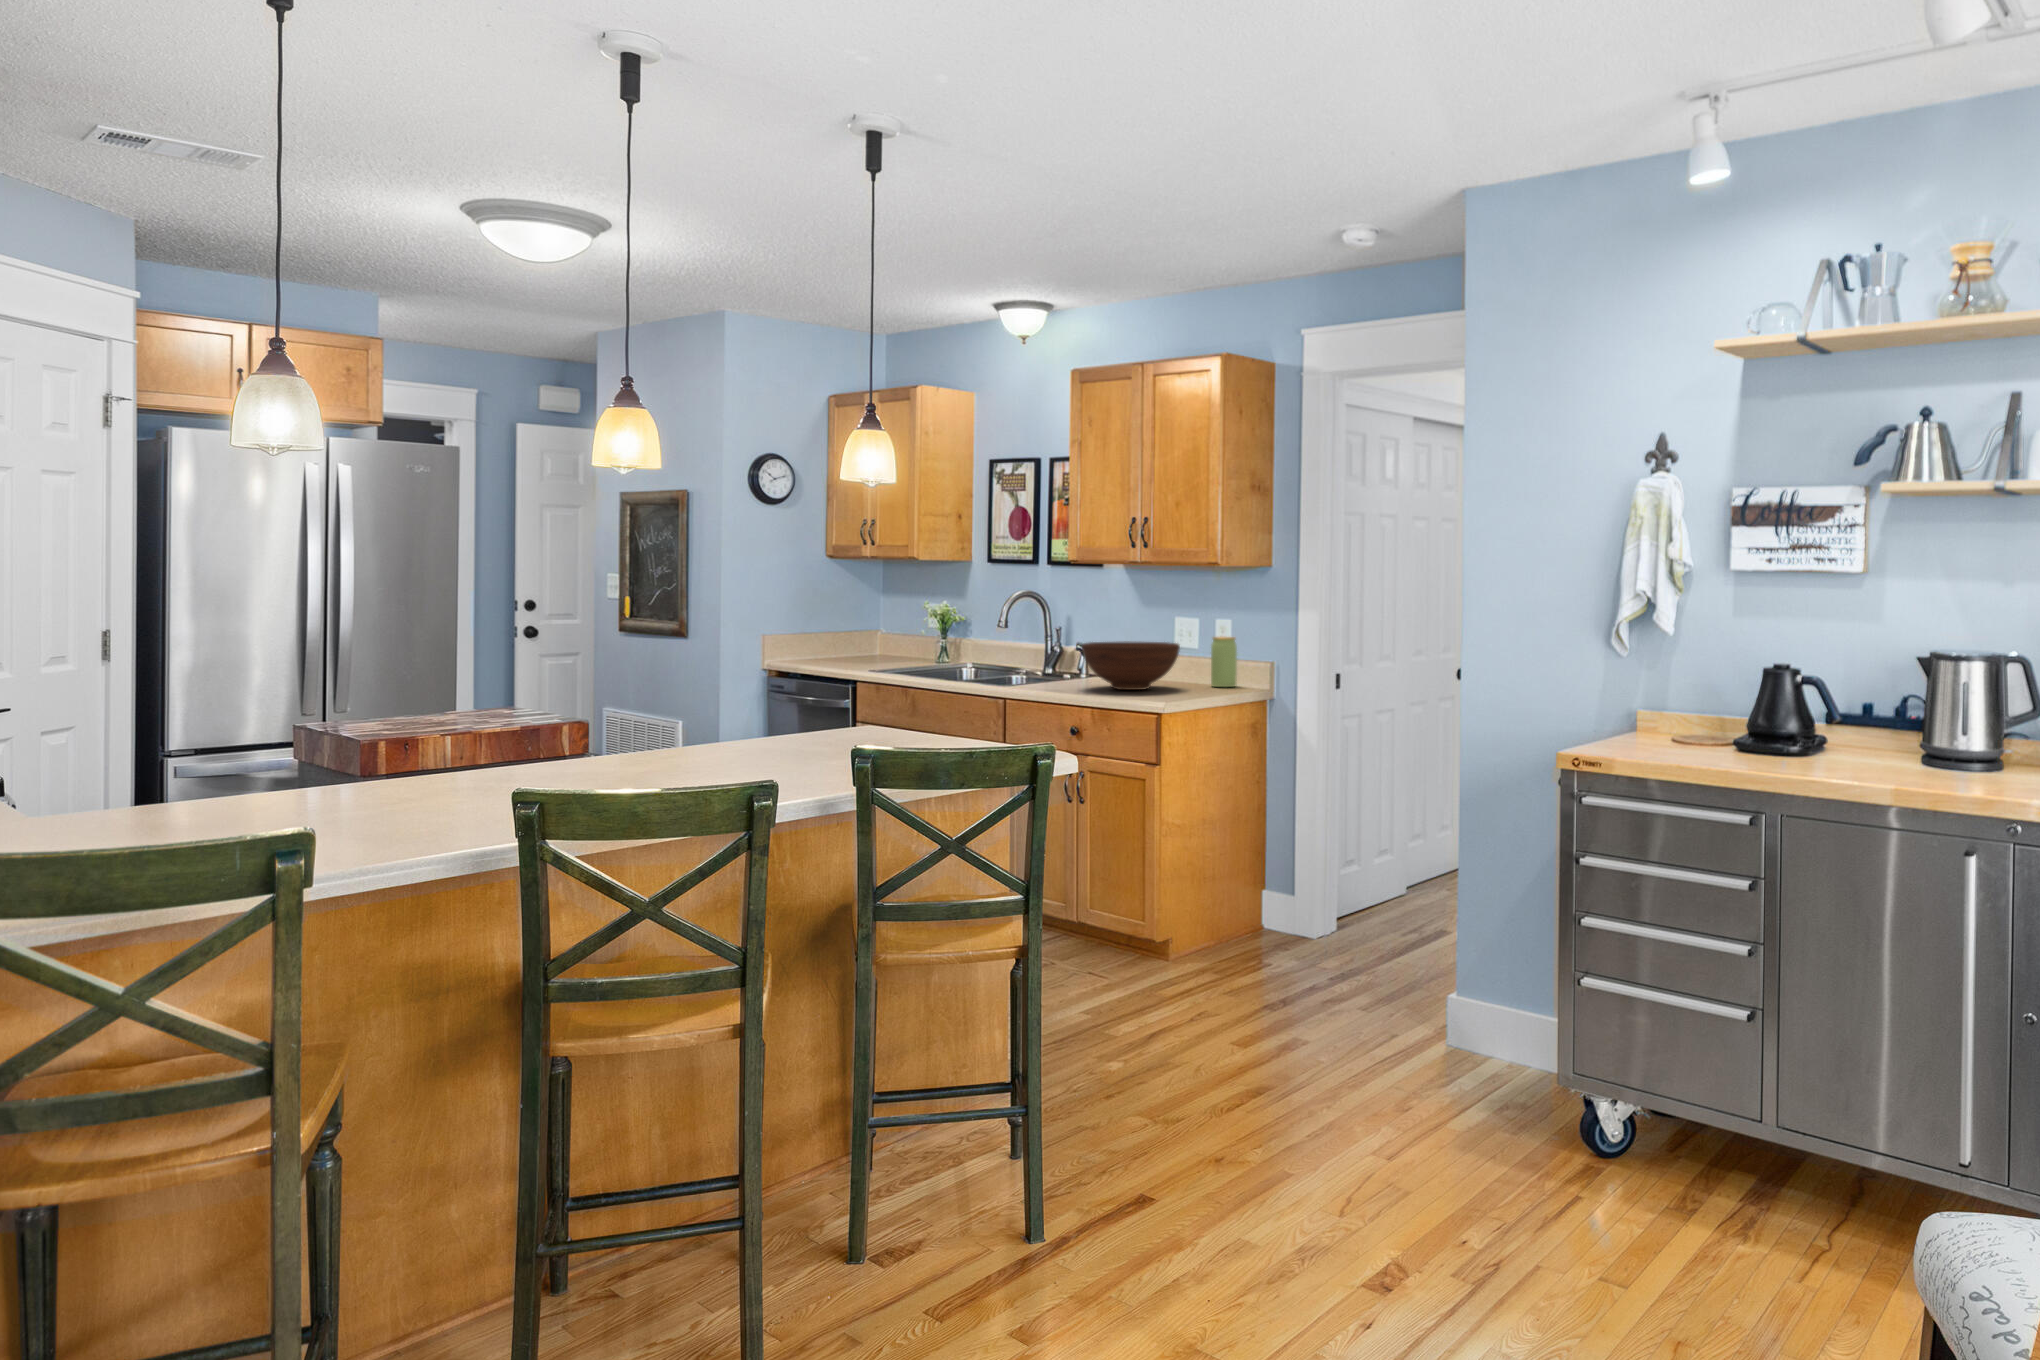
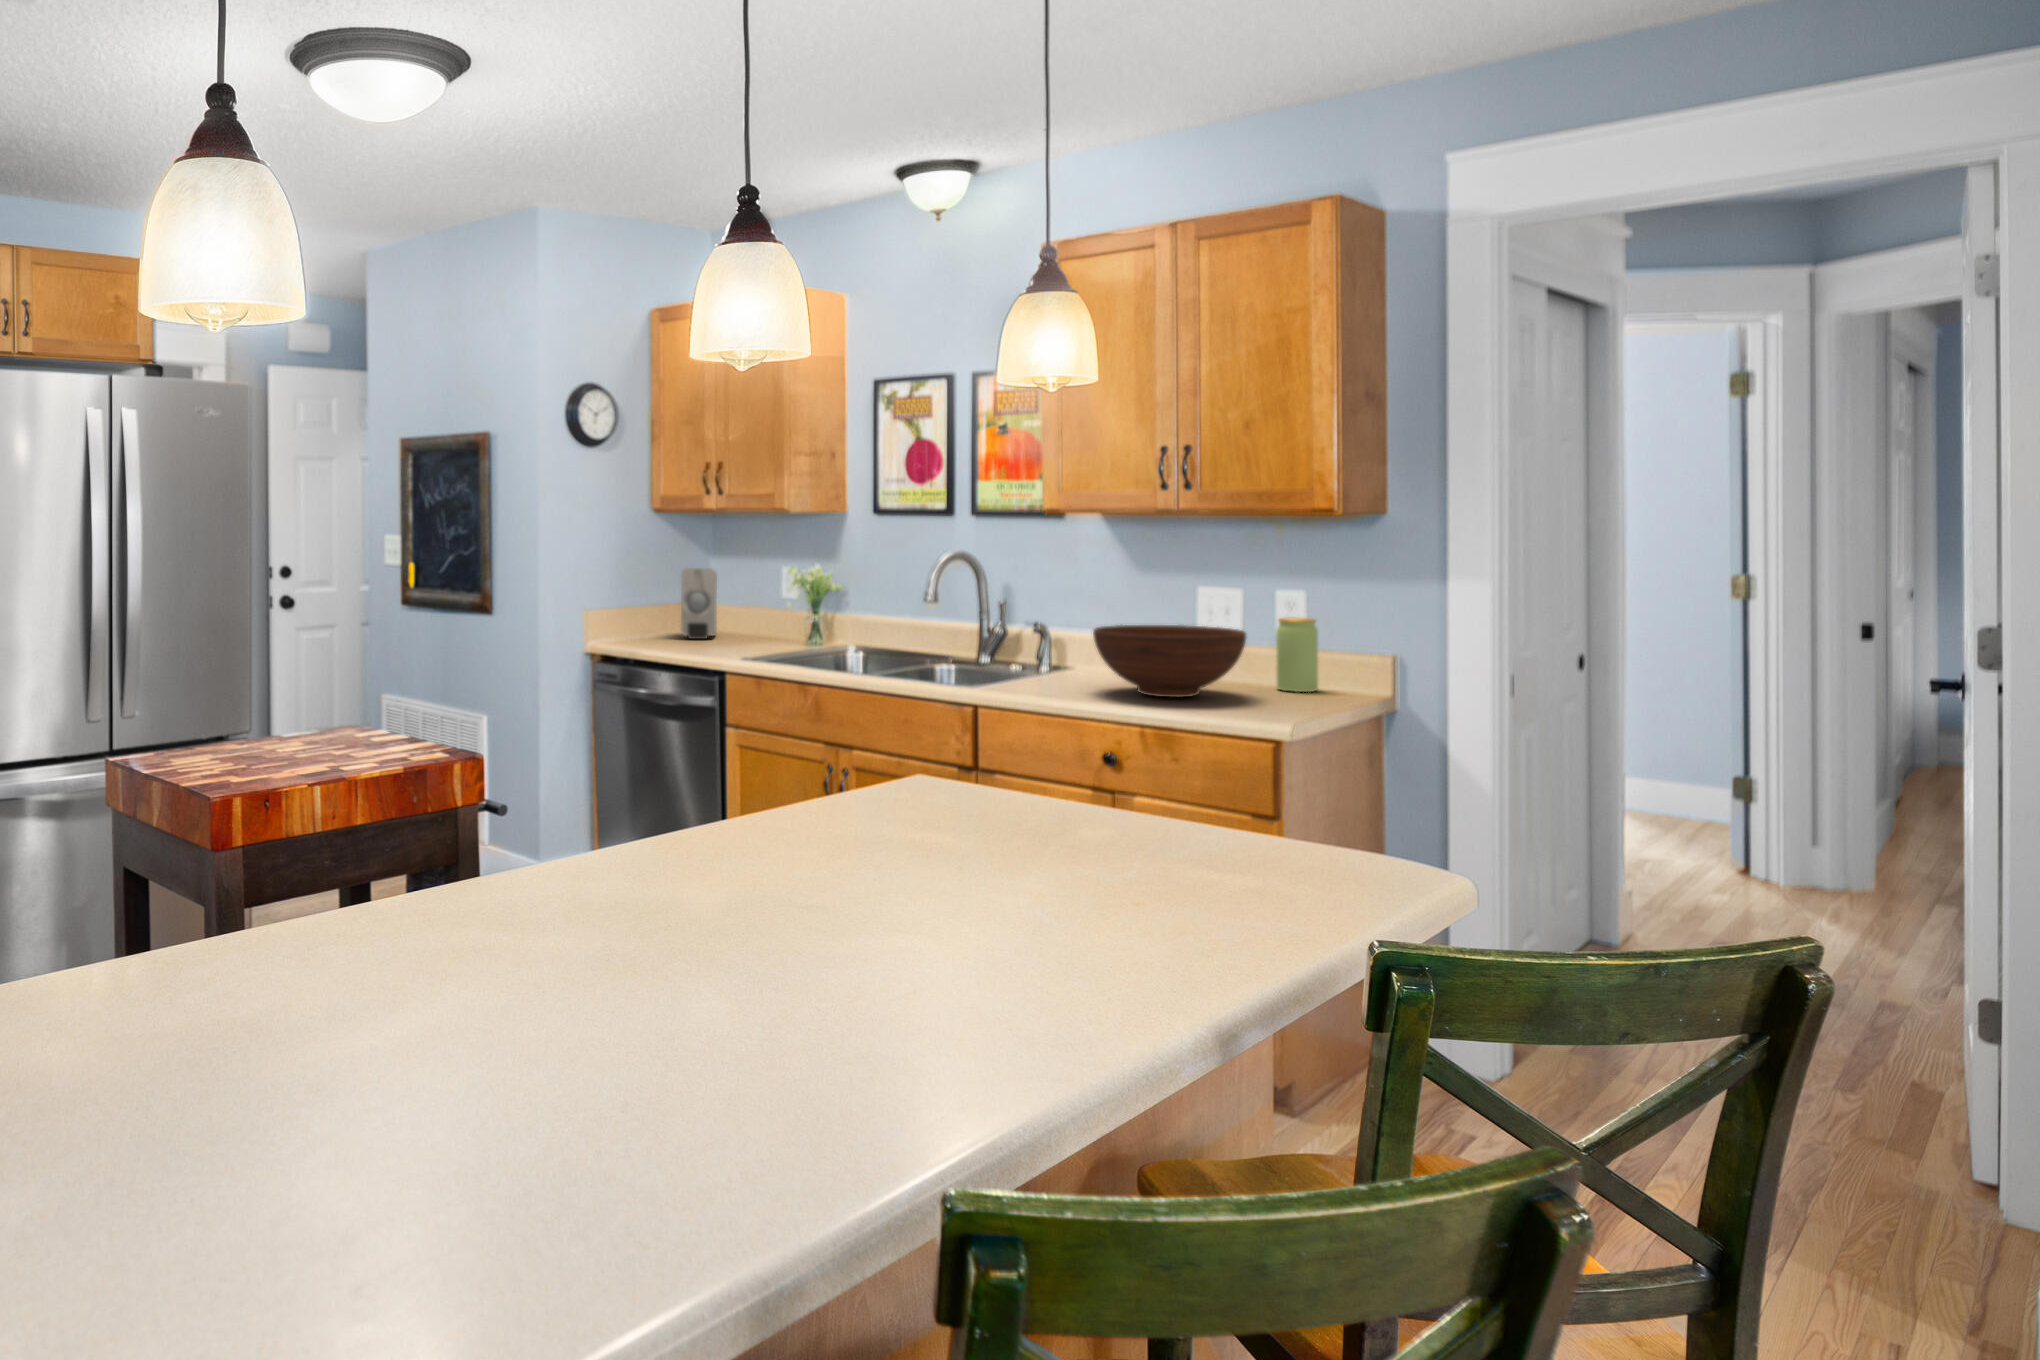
soap dispenser: none [847,604,882,660] -> present [681,568,717,639]

